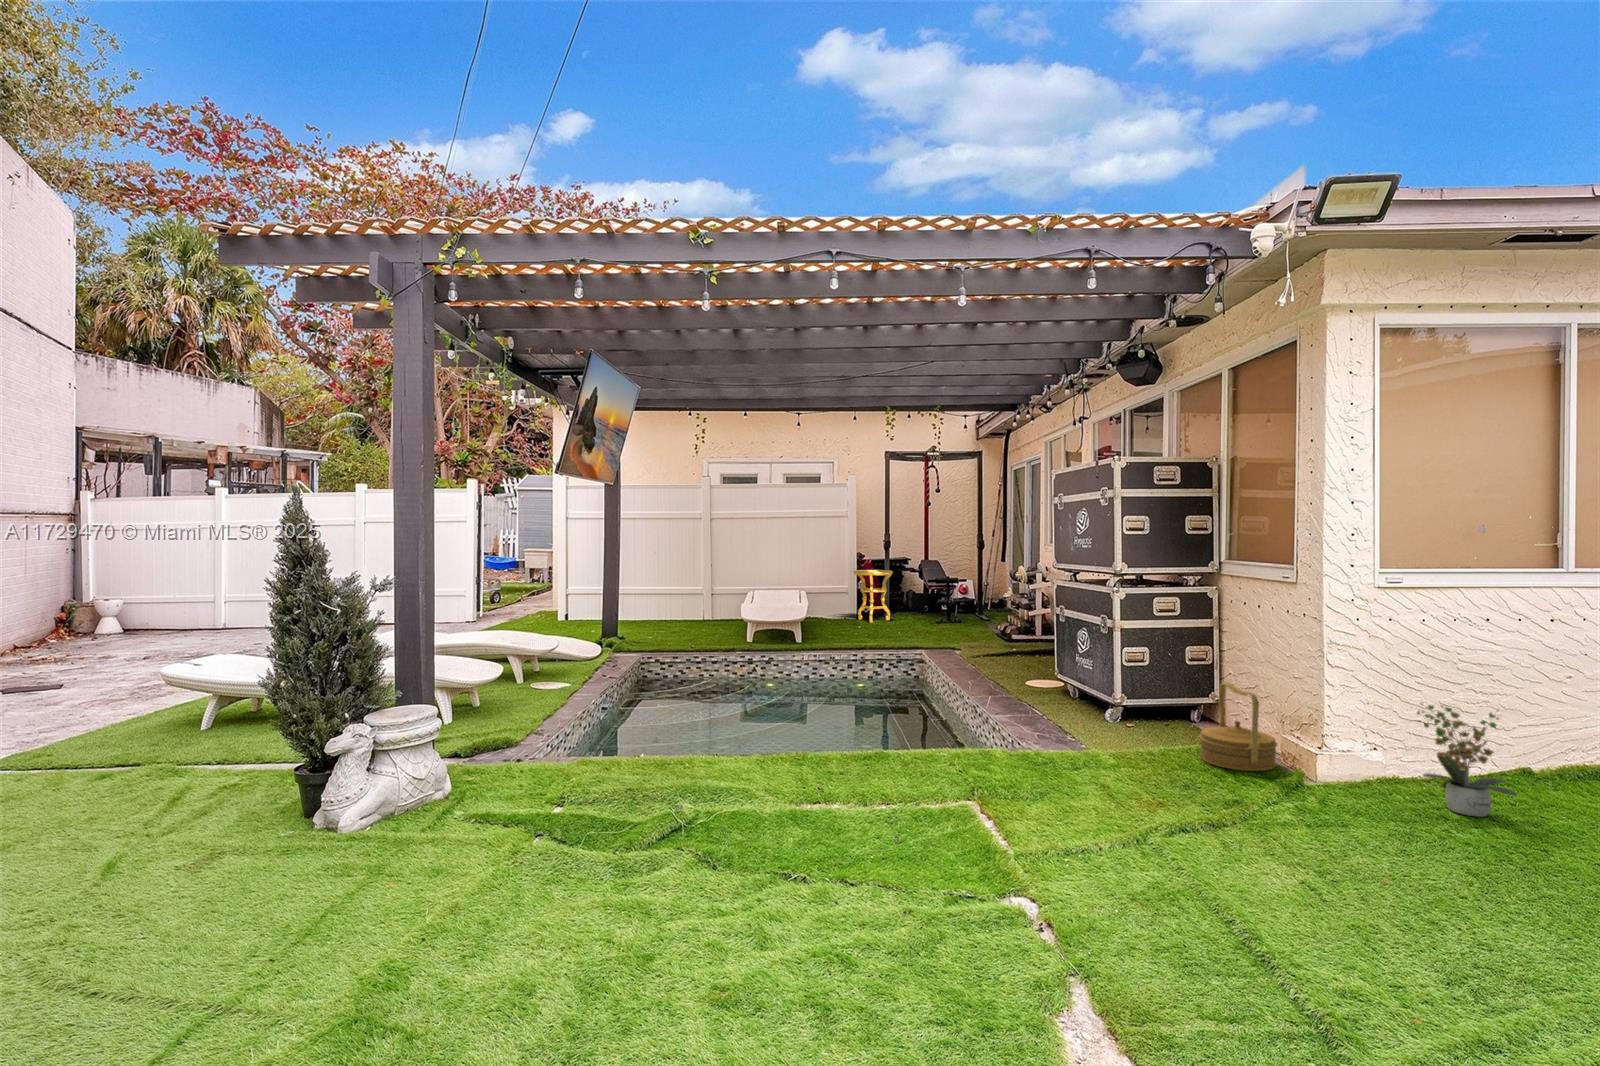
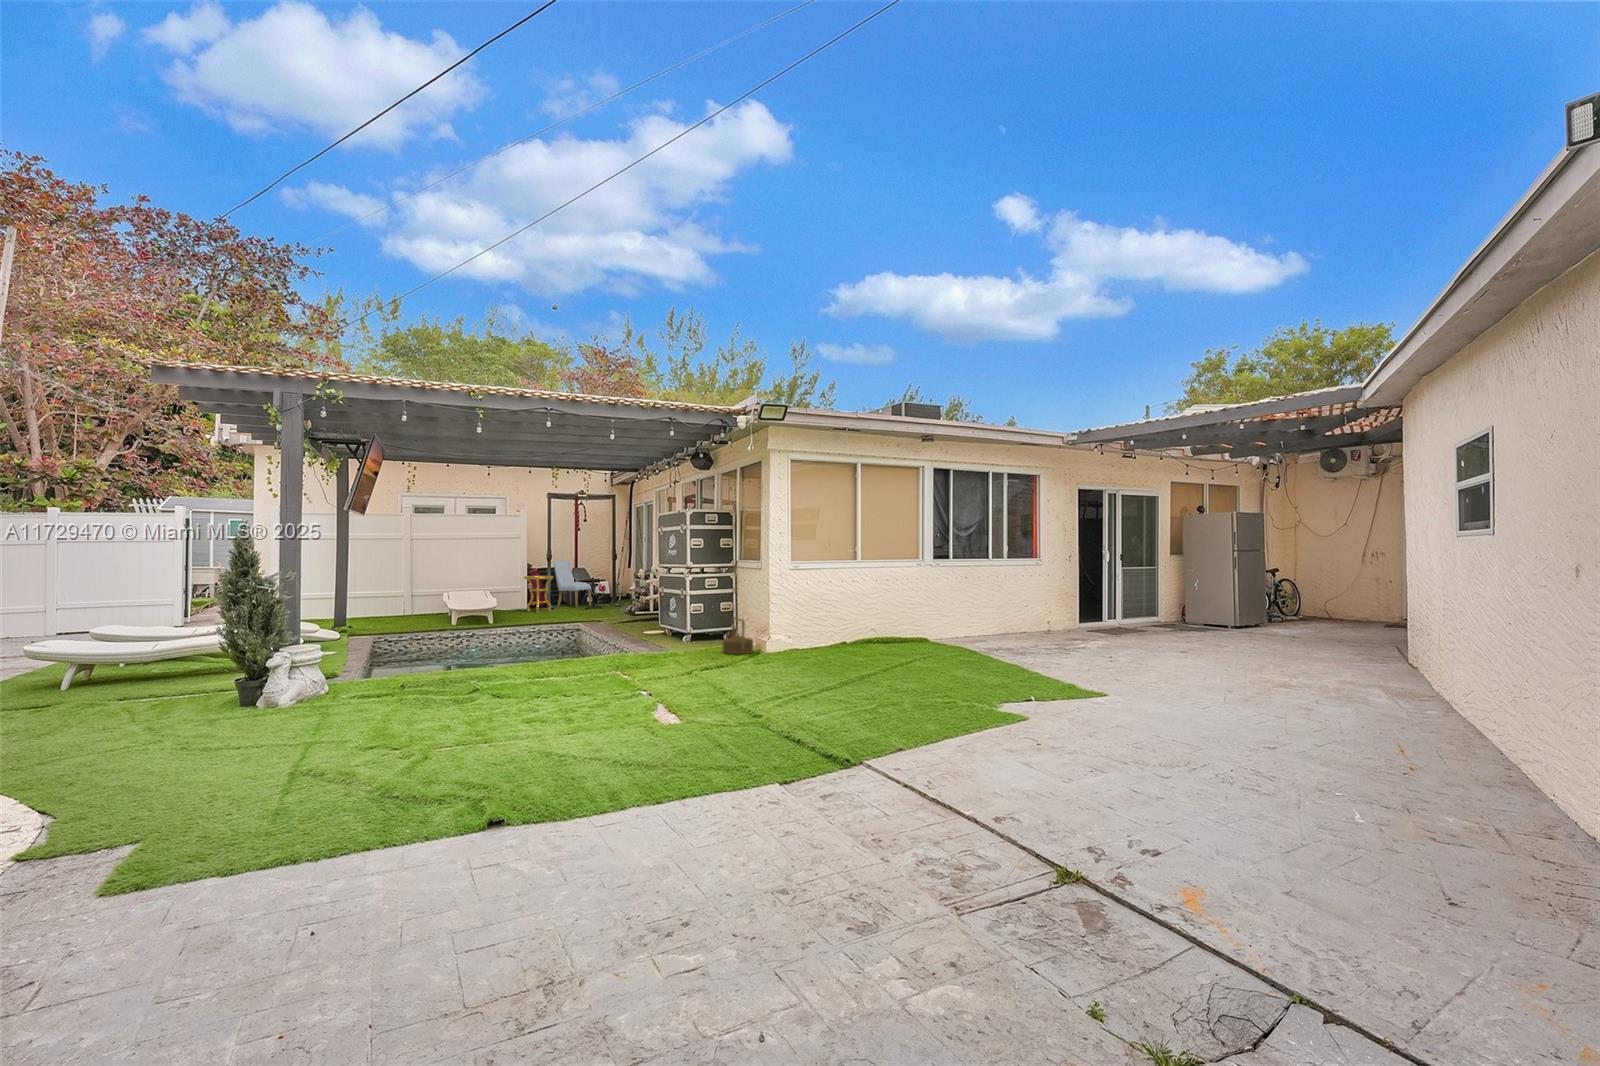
chair: none [895,549,947,617] -> present [554,561,591,608]
potted plant: present [1417,703,1517,817] -> none [796,616,829,658]

